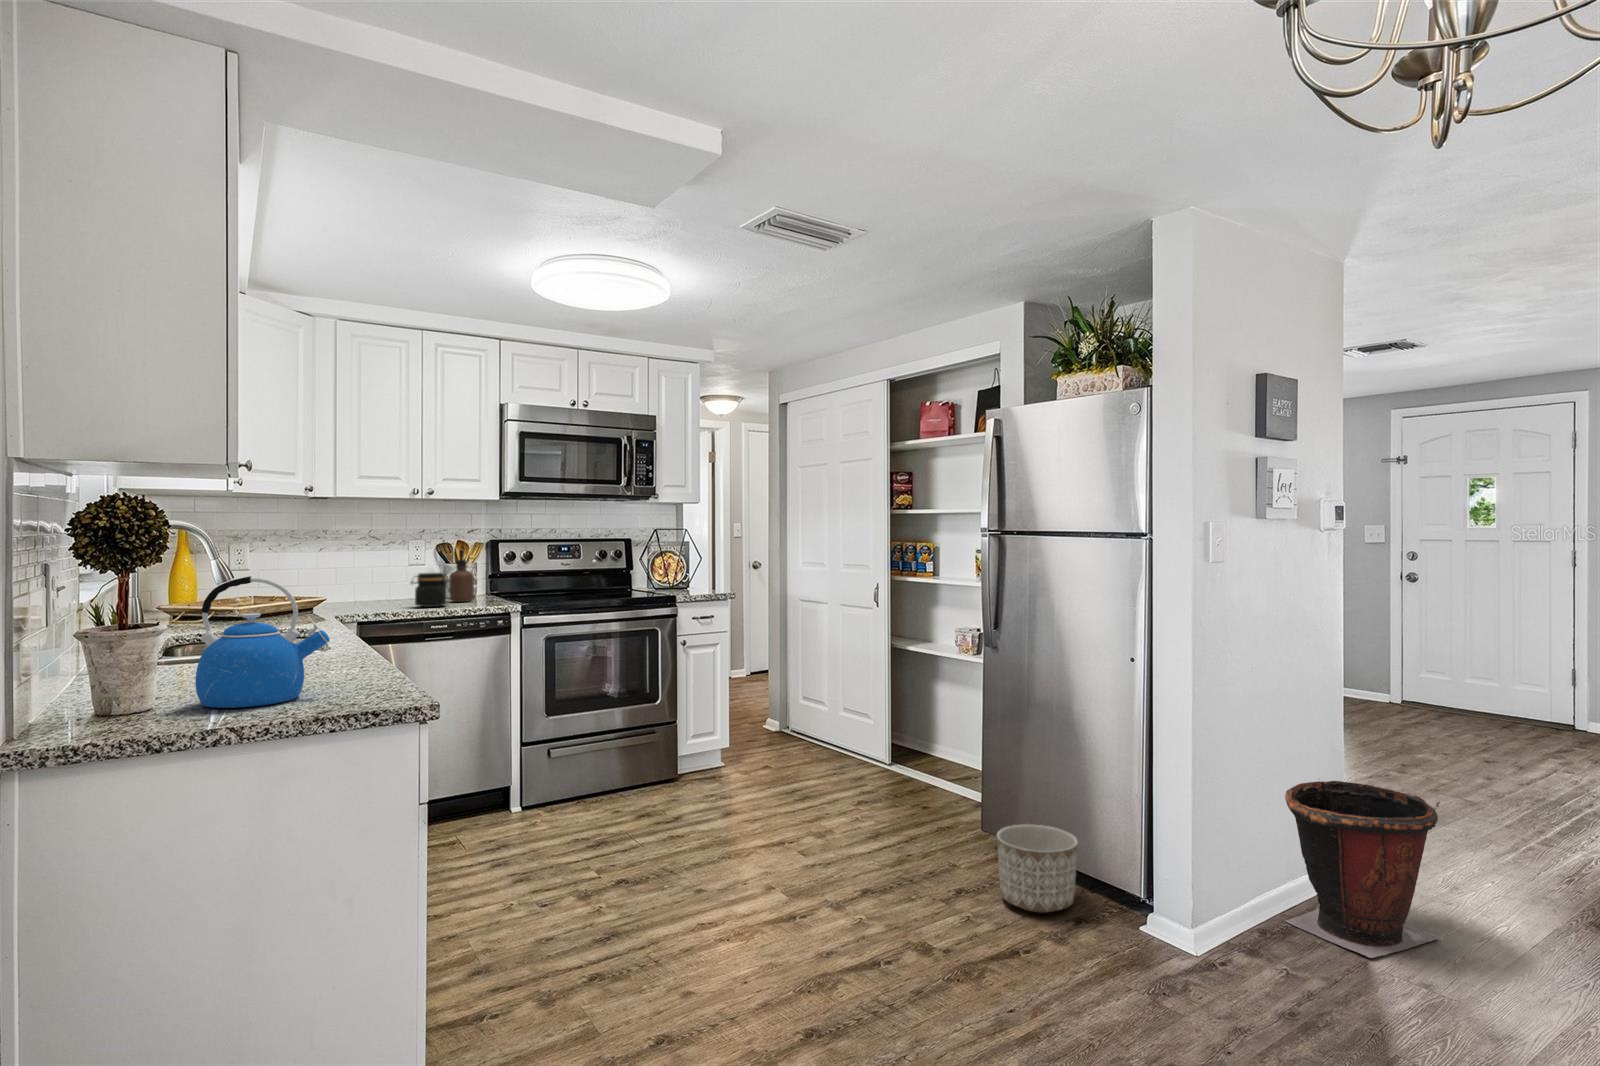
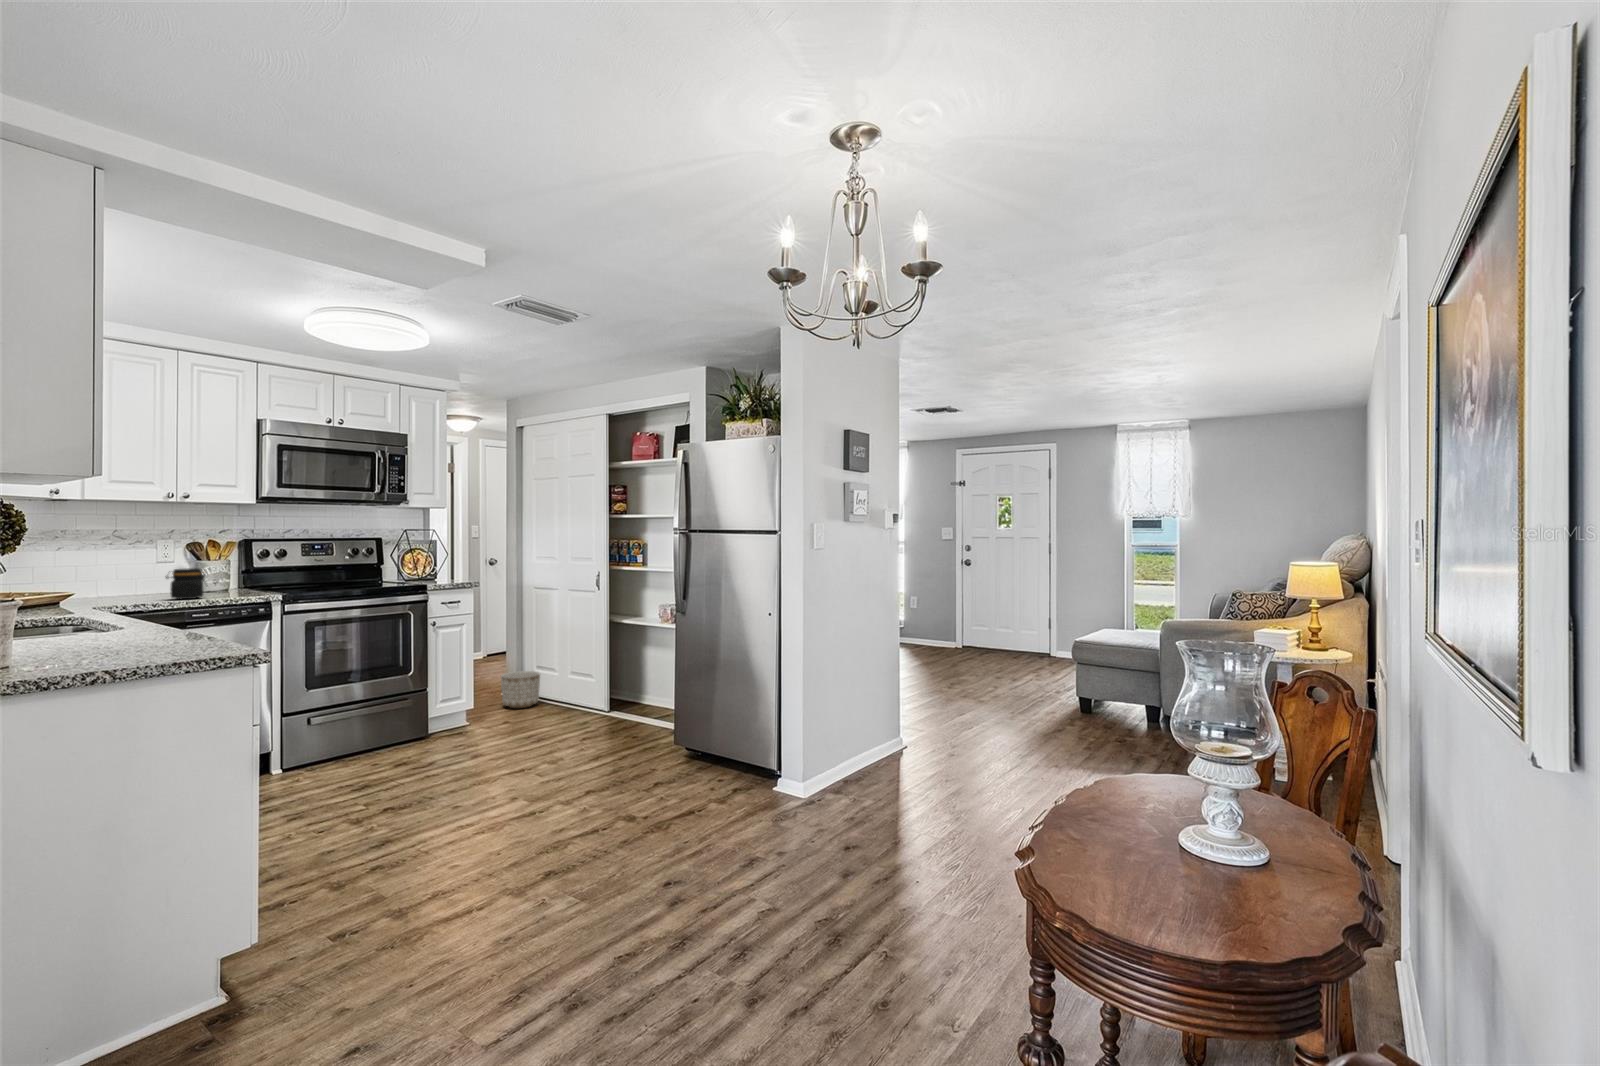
soap dispenser: present [449,549,474,602] -> none [203,548,229,595]
kettle: present [195,576,329,708] -> none [48,562,167,663]
waste bin: present [1285,779,1441,958] -> none [862,684,946,789]
planter: present [997,824,1078,913] -> present [501,671,540,708]

